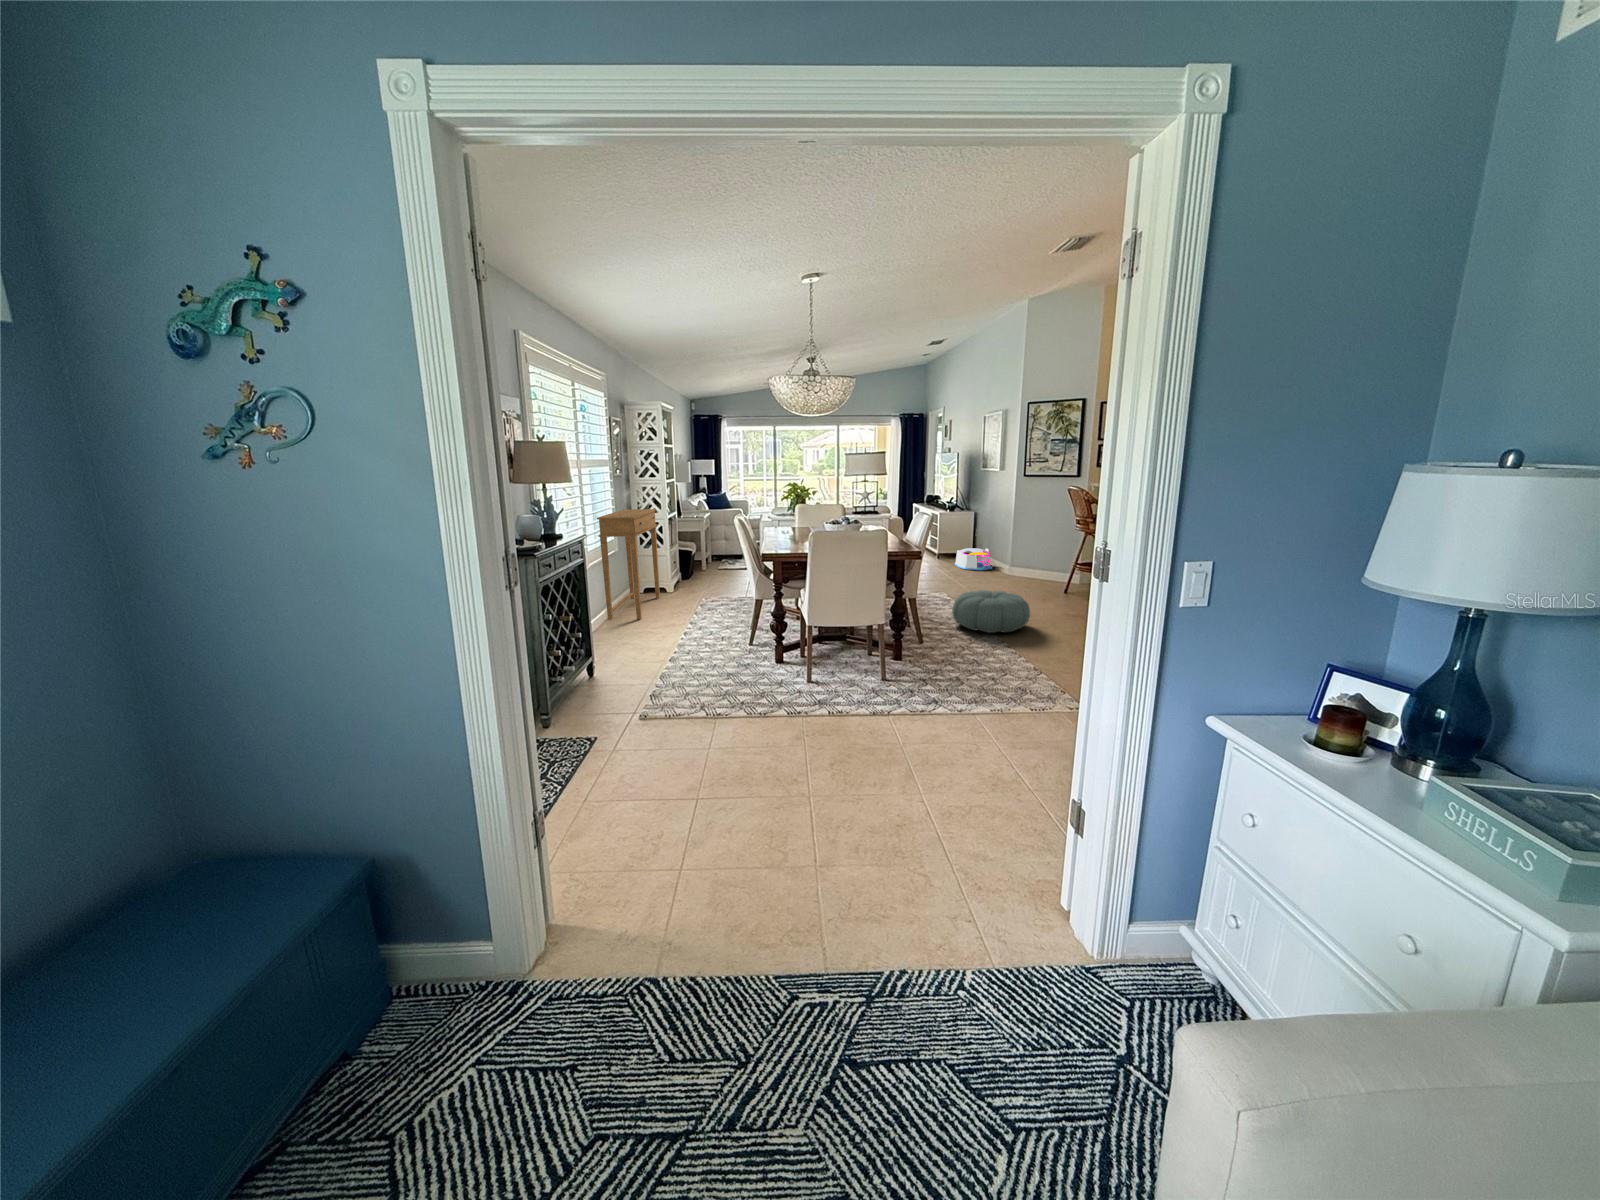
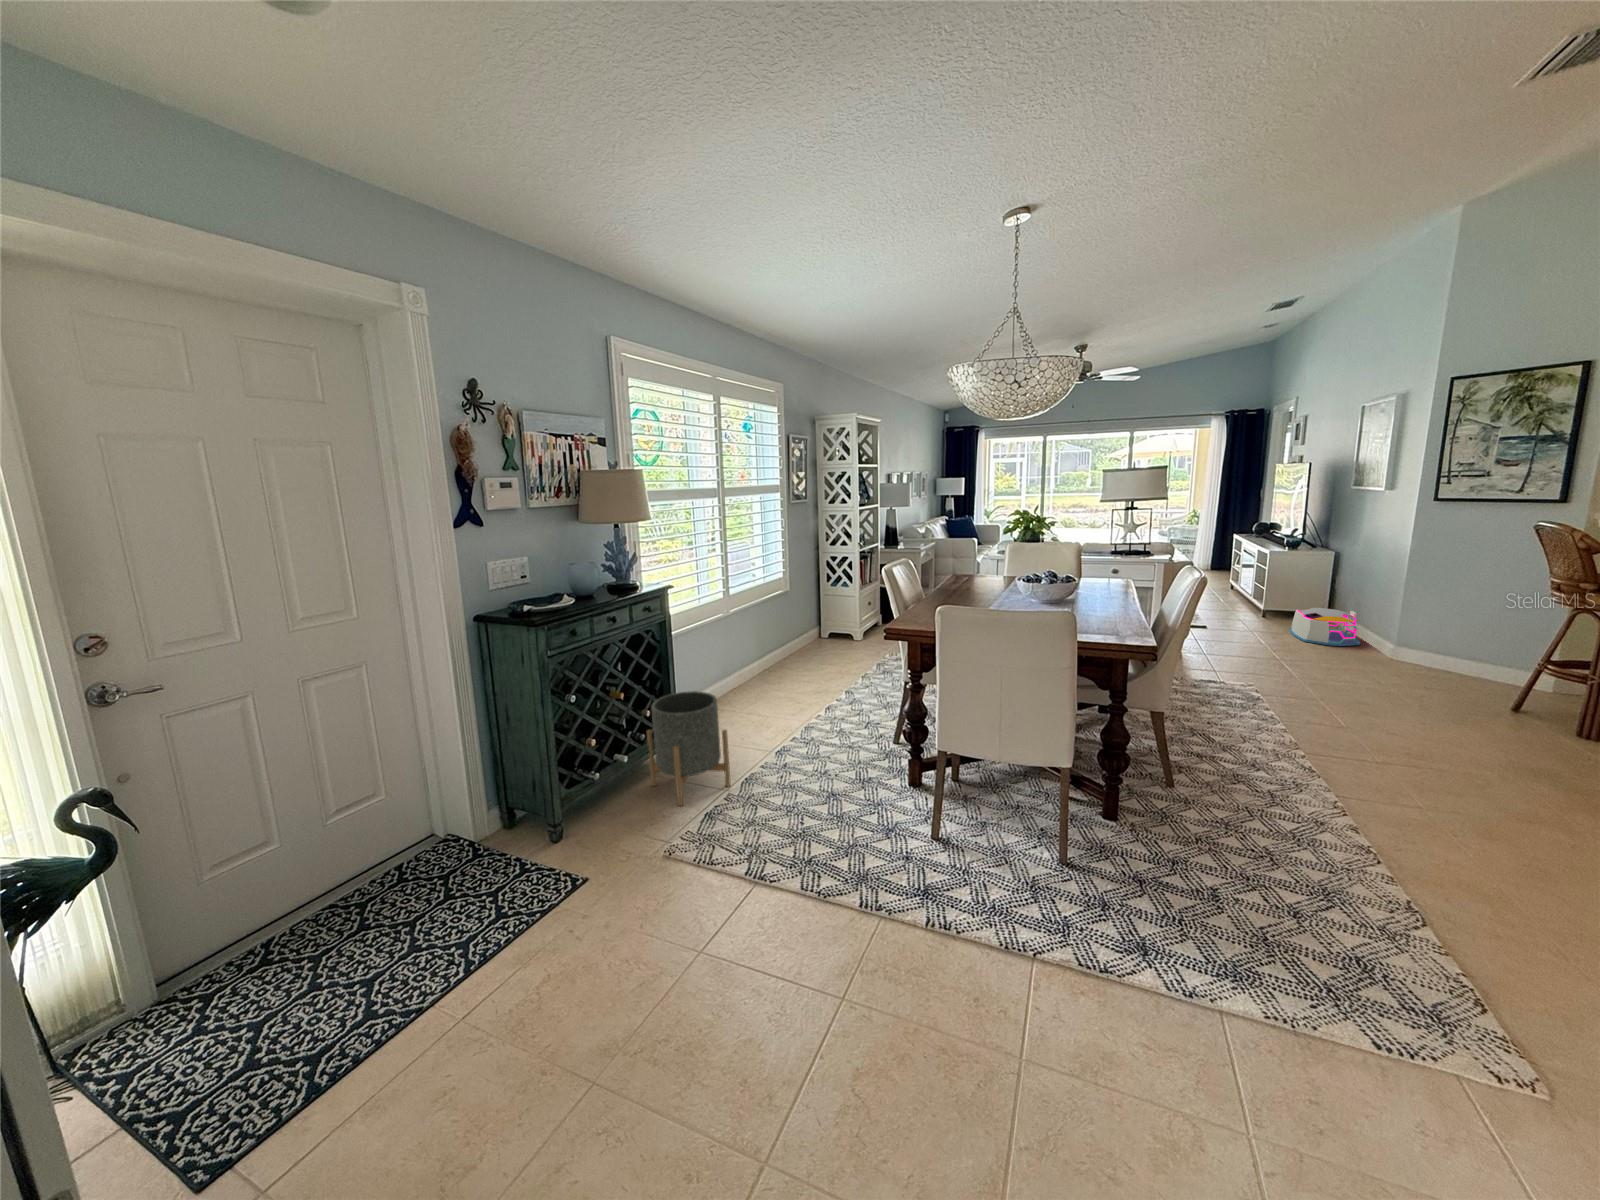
side table: present [597,509,660,620] -> none [755,543,841,676]
pouf: present [952,590,1030,633] -> none [1240,699,1406,787]
planter: none [577,617,648,703] -> present [647,691,730,806]

